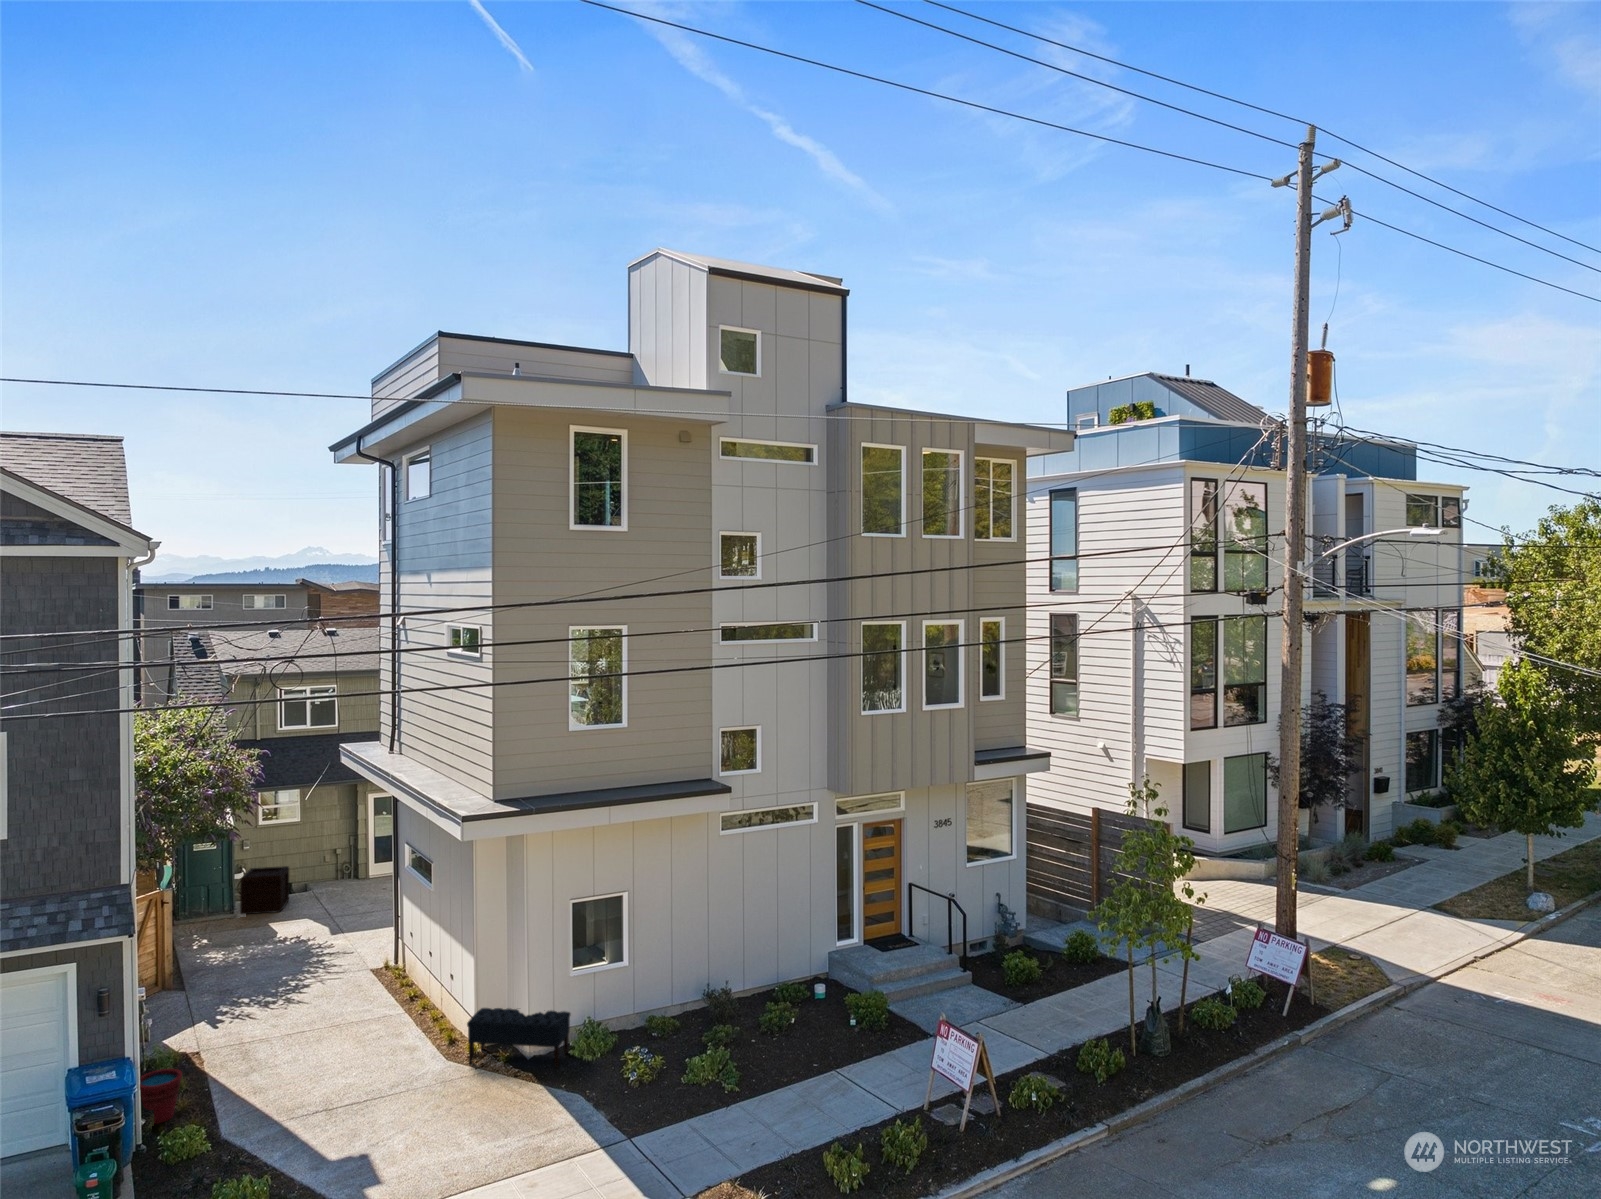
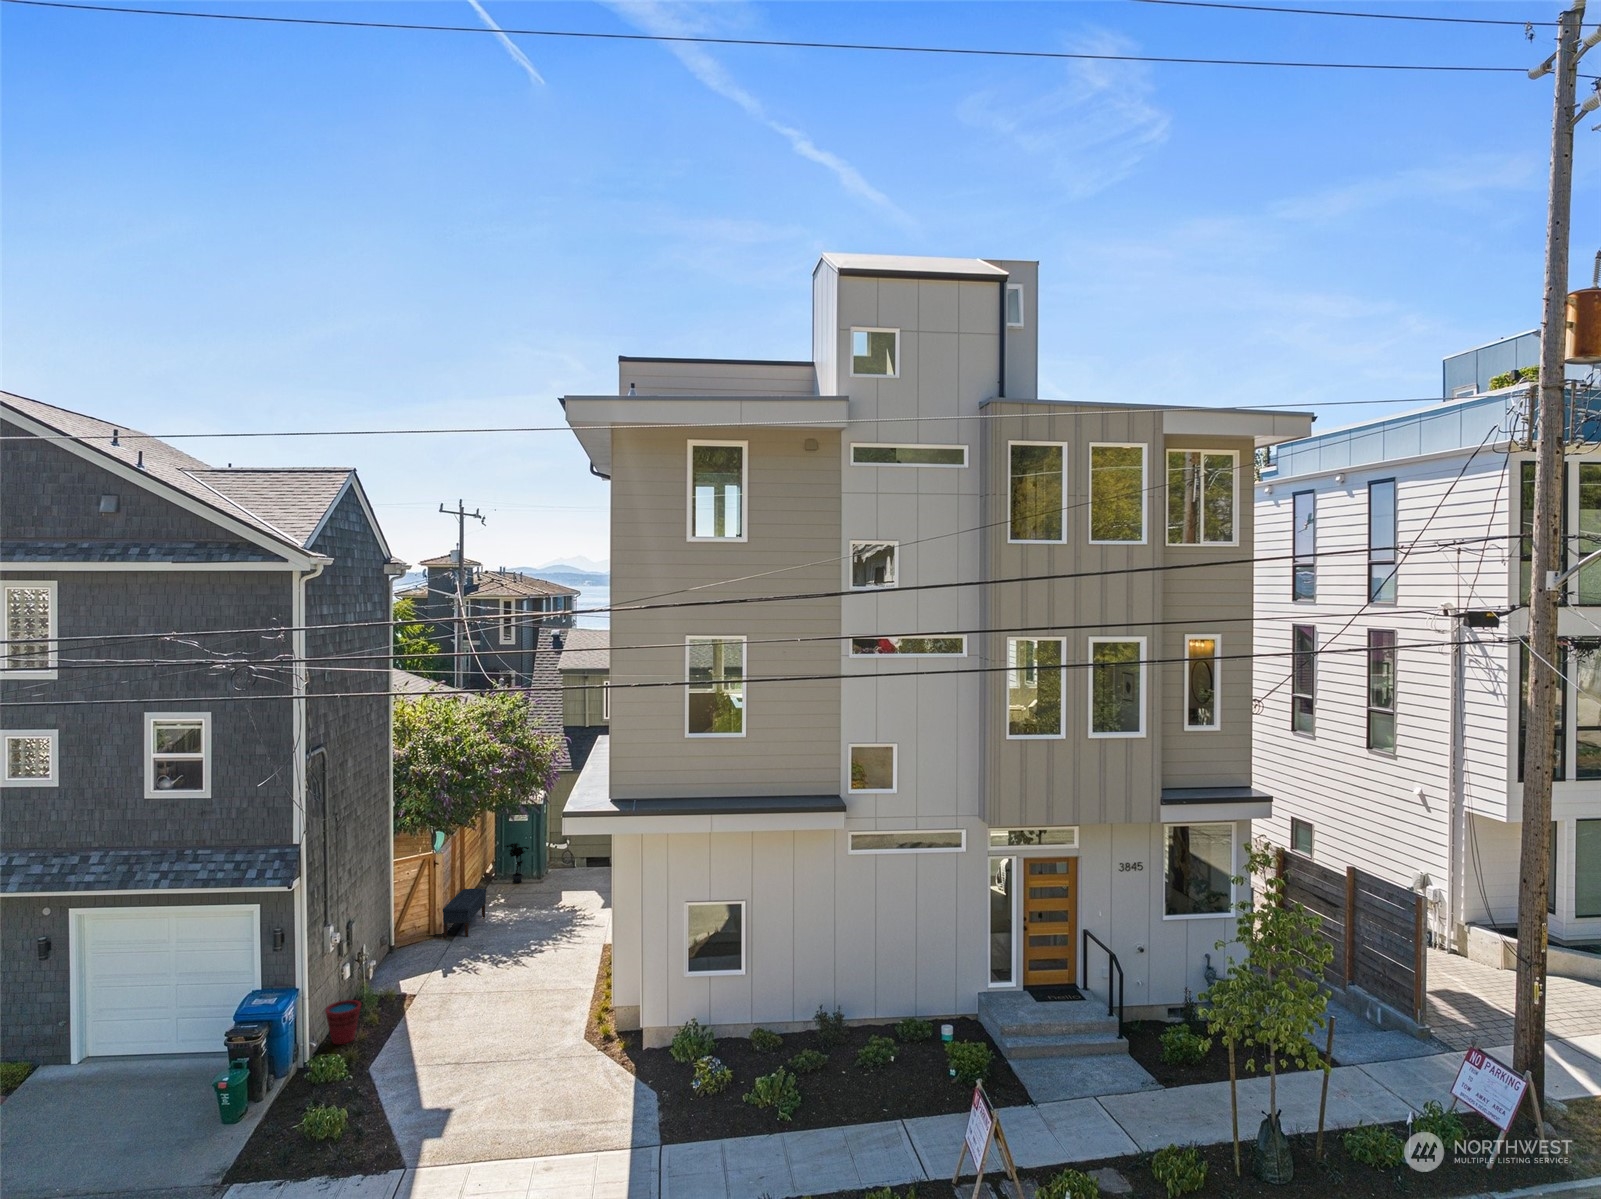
wooden crate: present [240,866,289,914] -> none [541,841,583,880]
potted plant: none [192,873,230,924] -> present [504,843,529,883]
bench: present [467,1008,570,1068] -> present [443,888,486,938]

